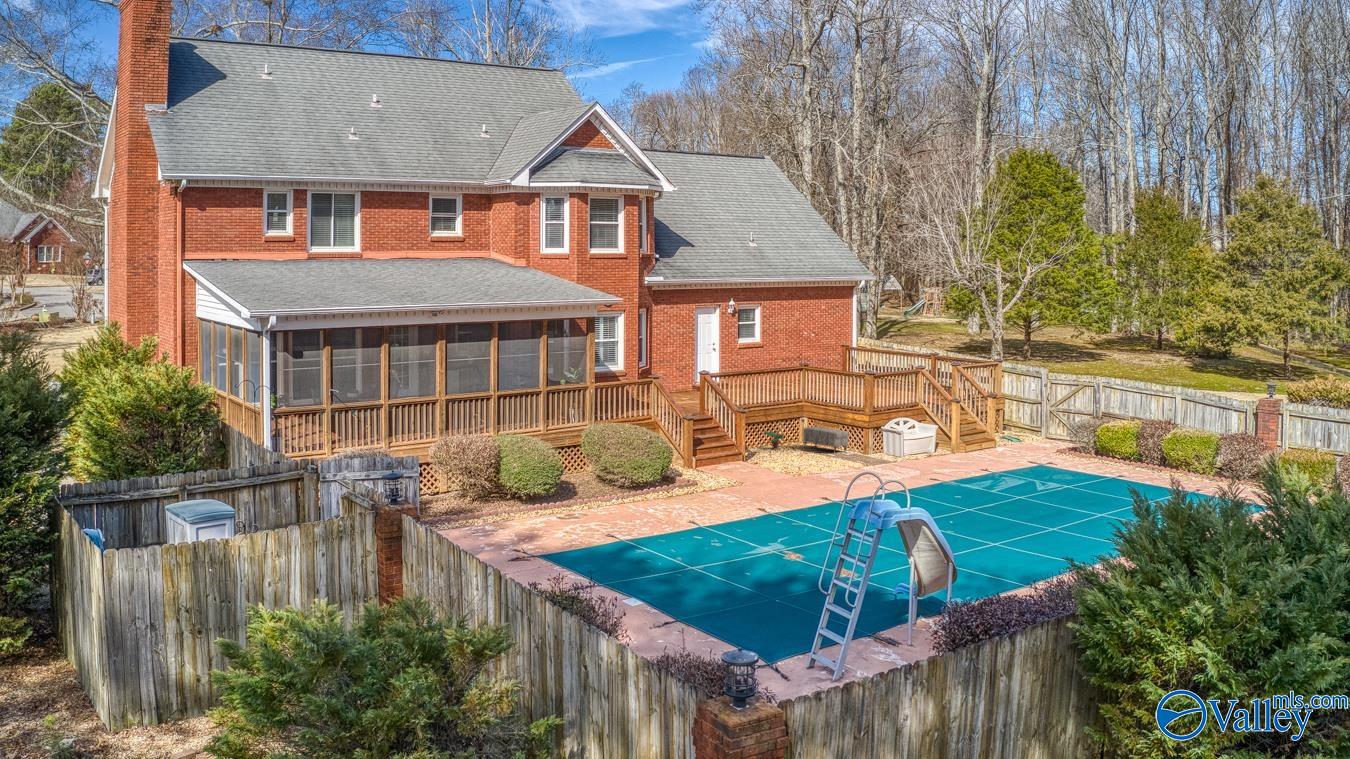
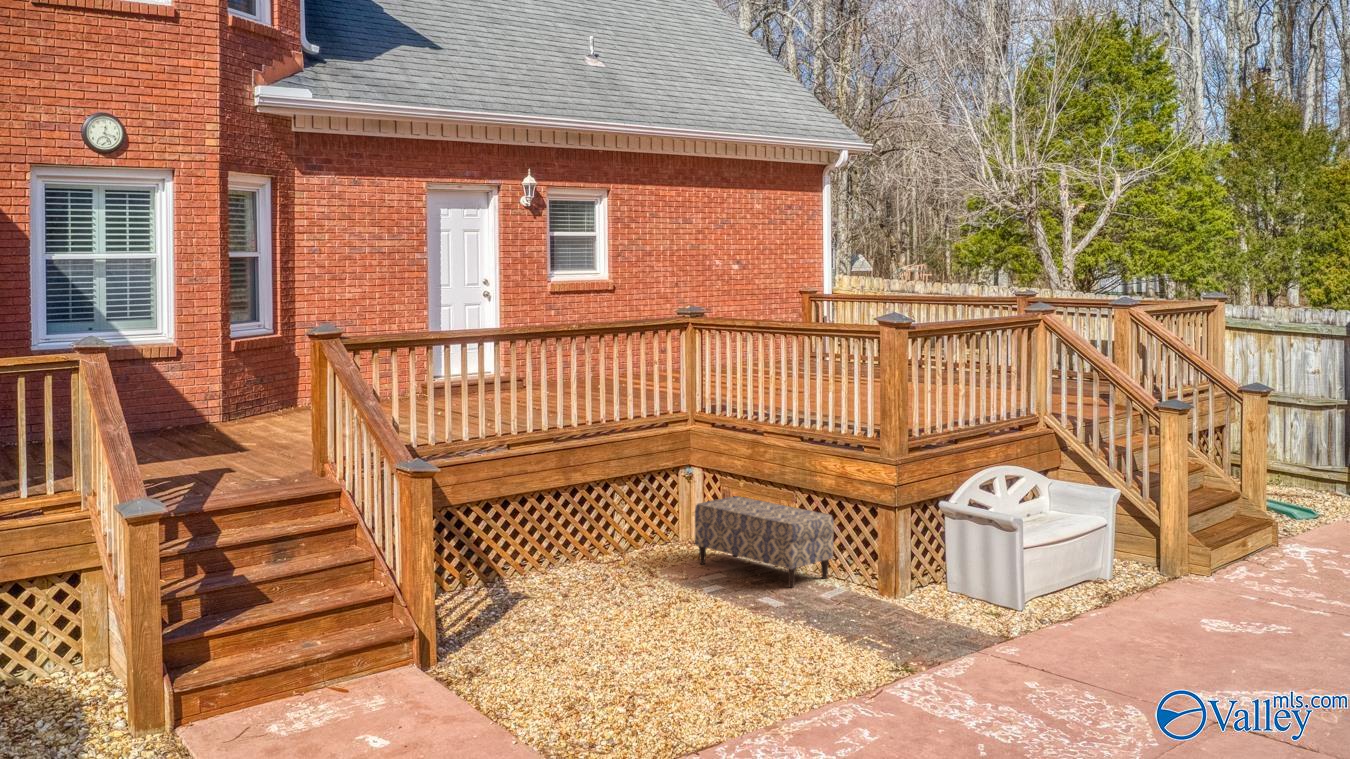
potted plant: present [764,431,785,449] -> none [568,511,659,577]

